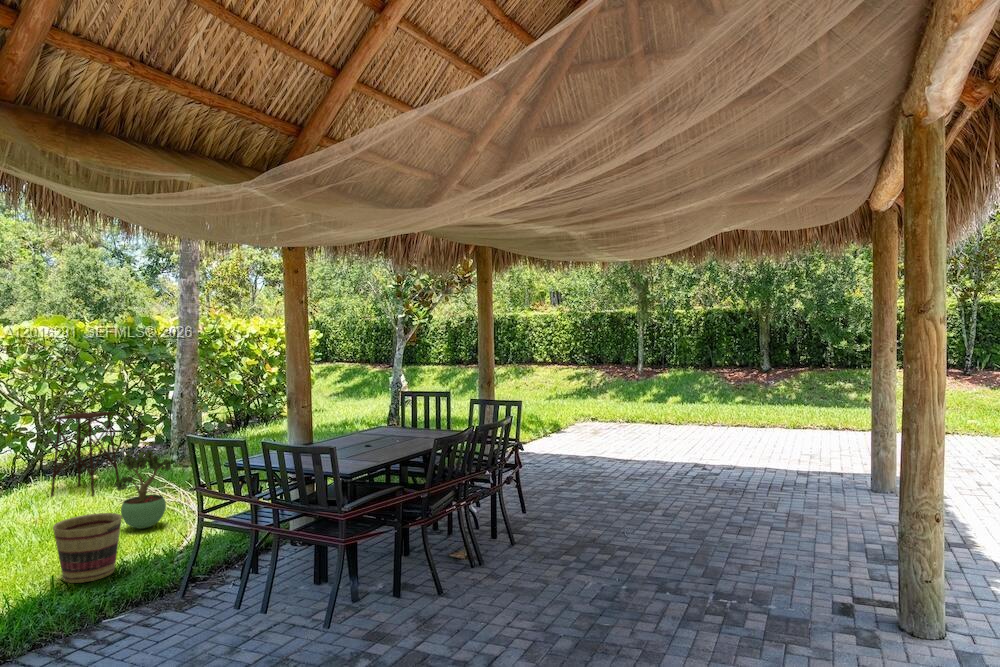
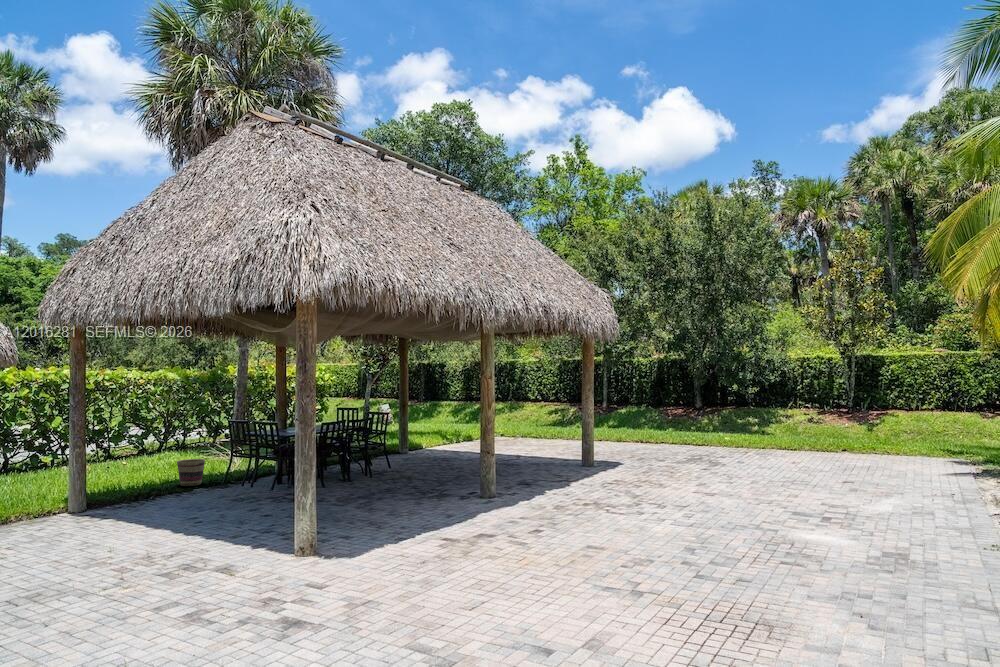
side table: present [51,412,119,497] -> none [171,419,206,463]
potted plant: present [115,450,171,529] -> none [203,435,230,474]

